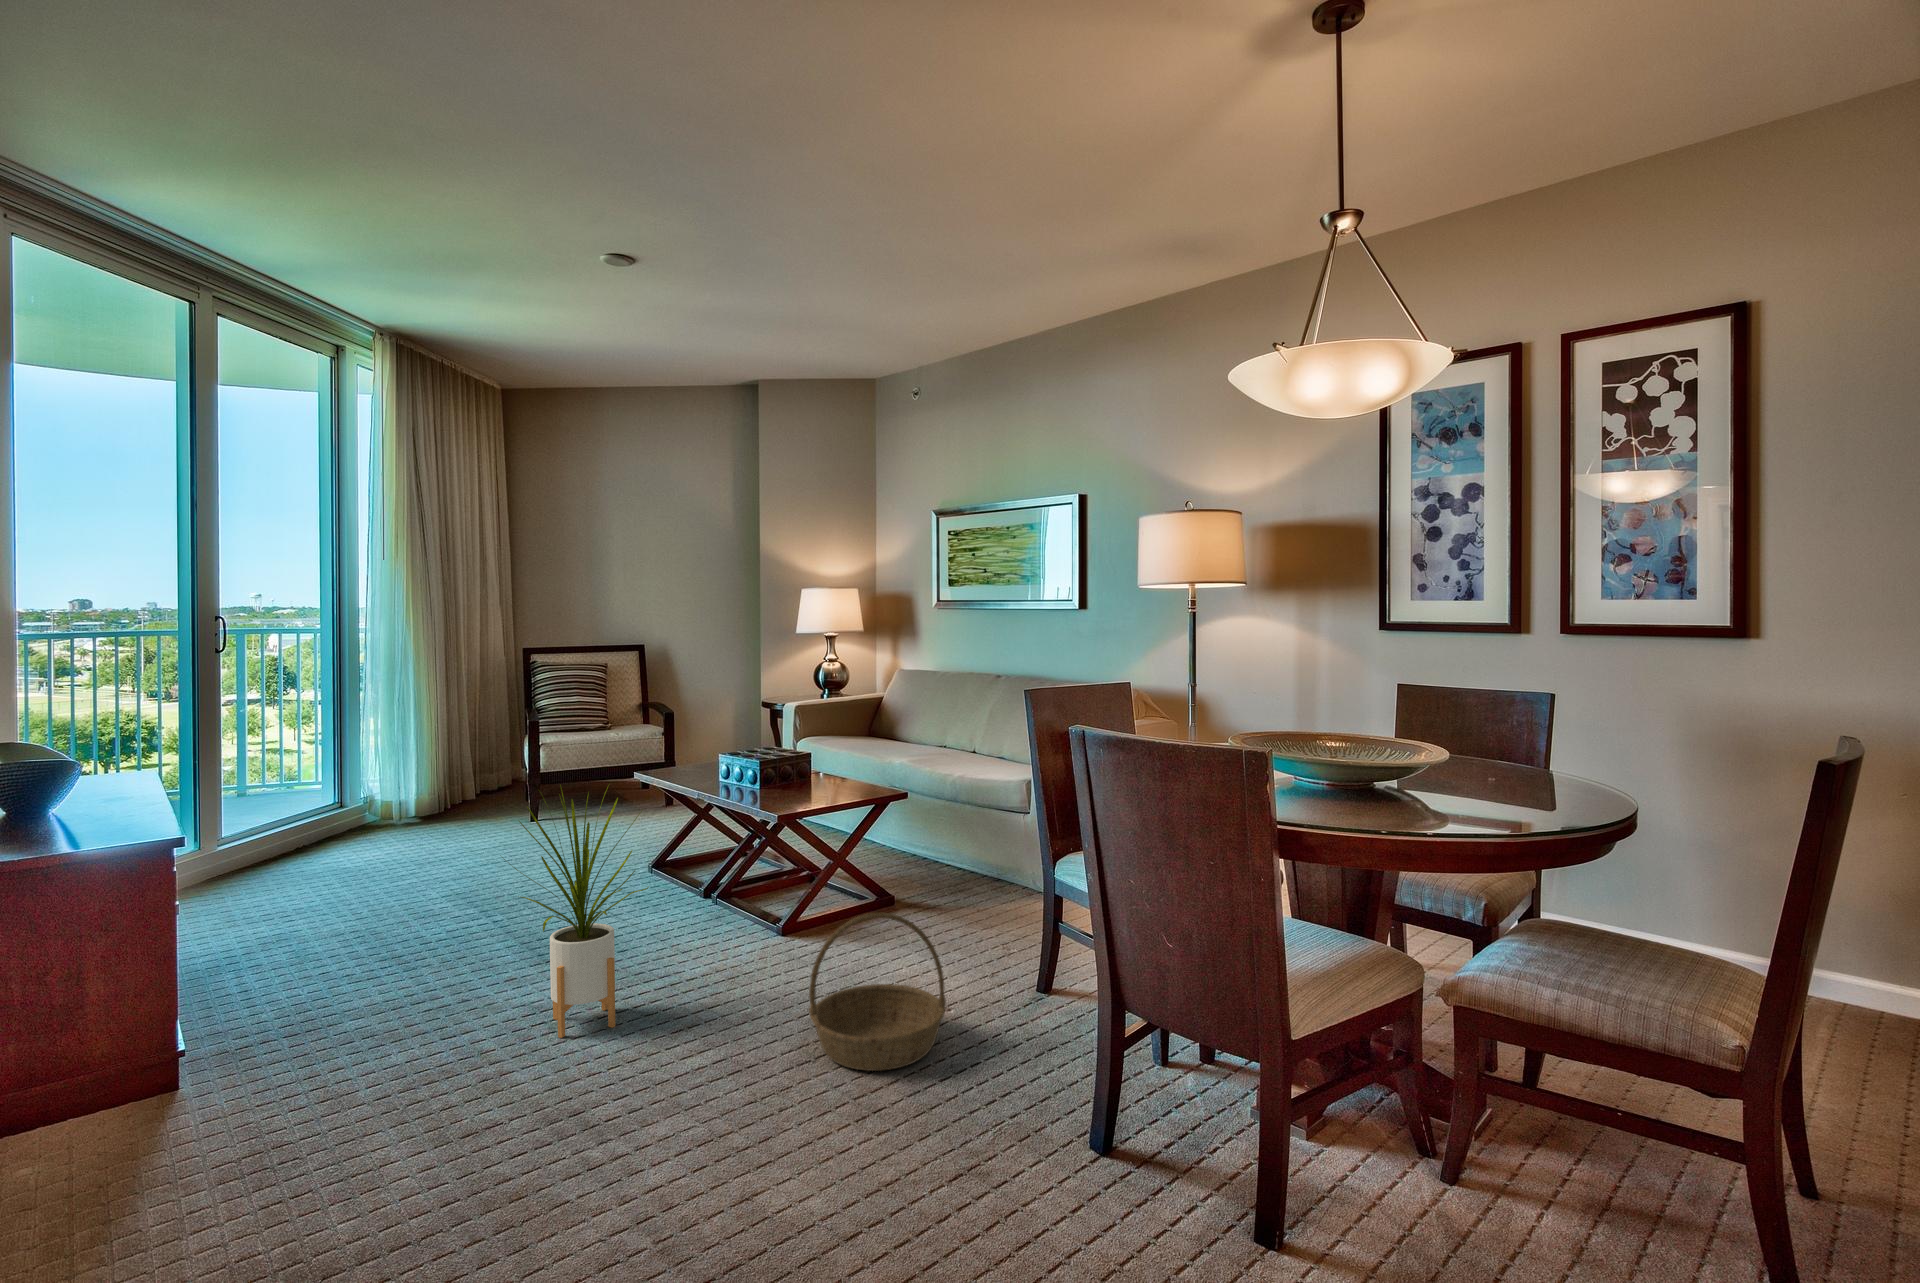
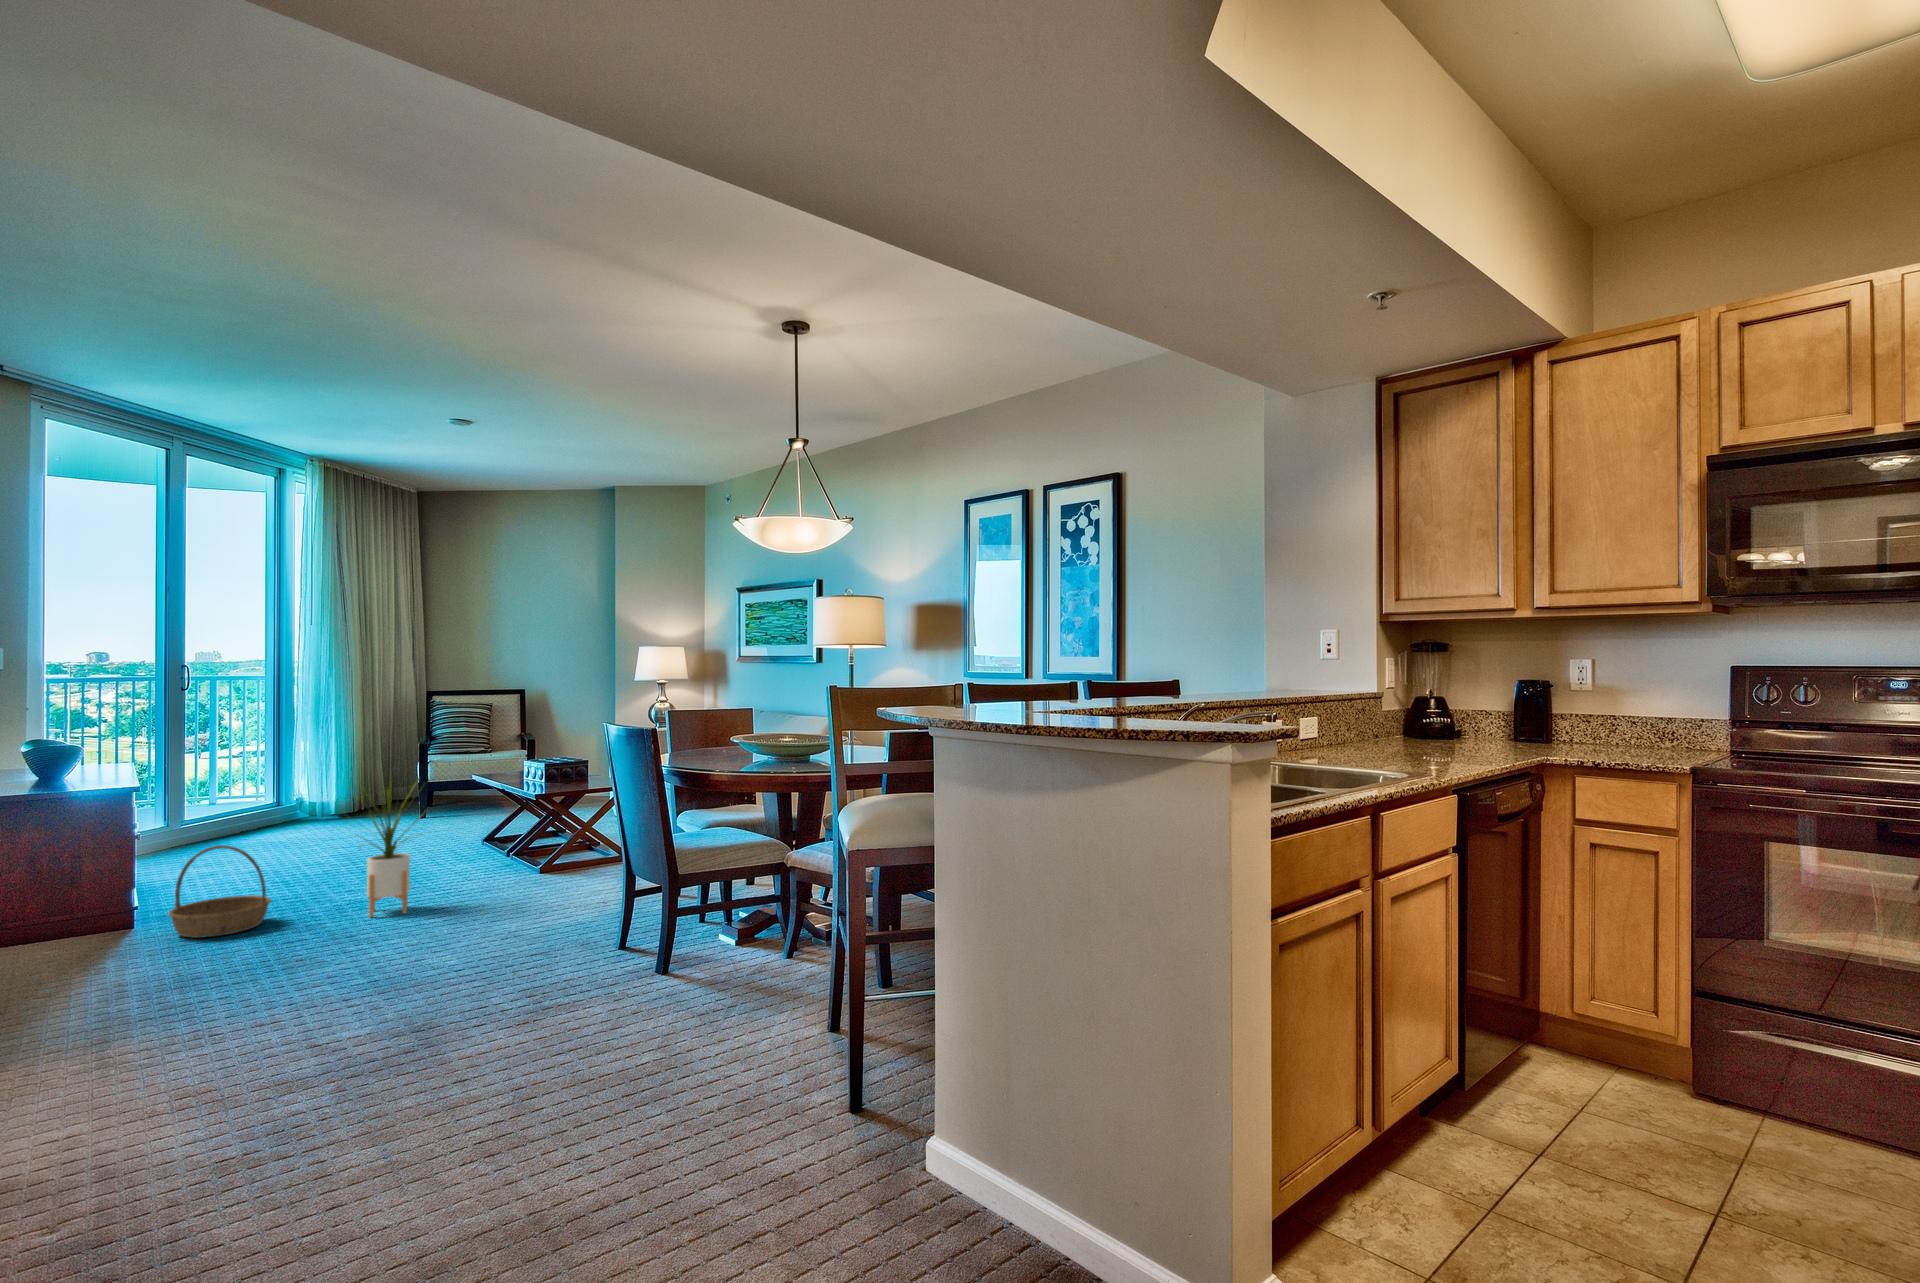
basket: present [809,913,946,1071] -> present [169,845,271,938]

